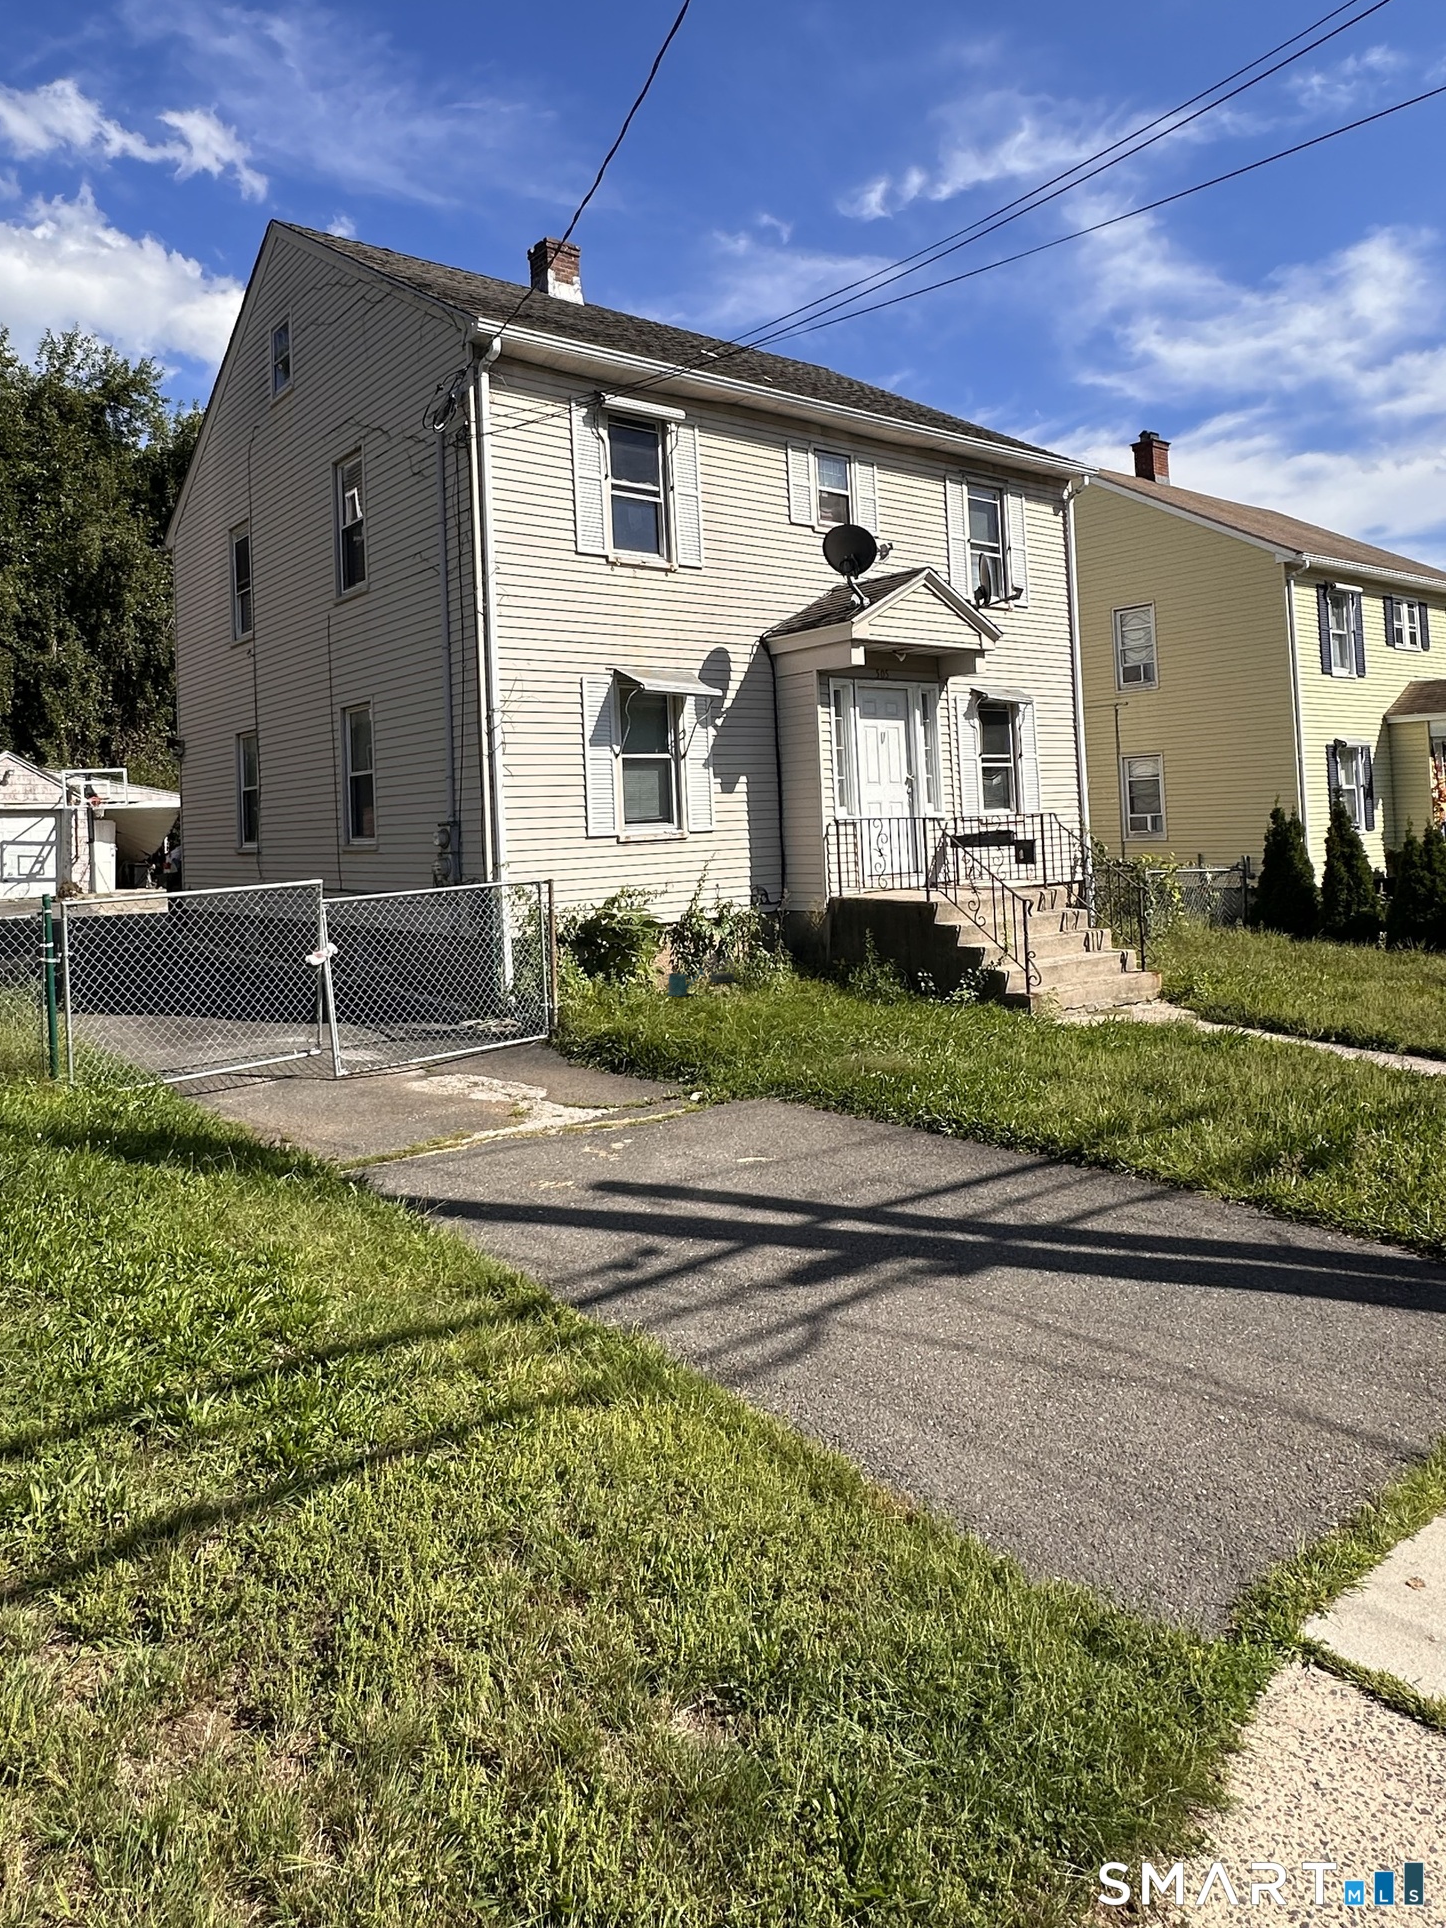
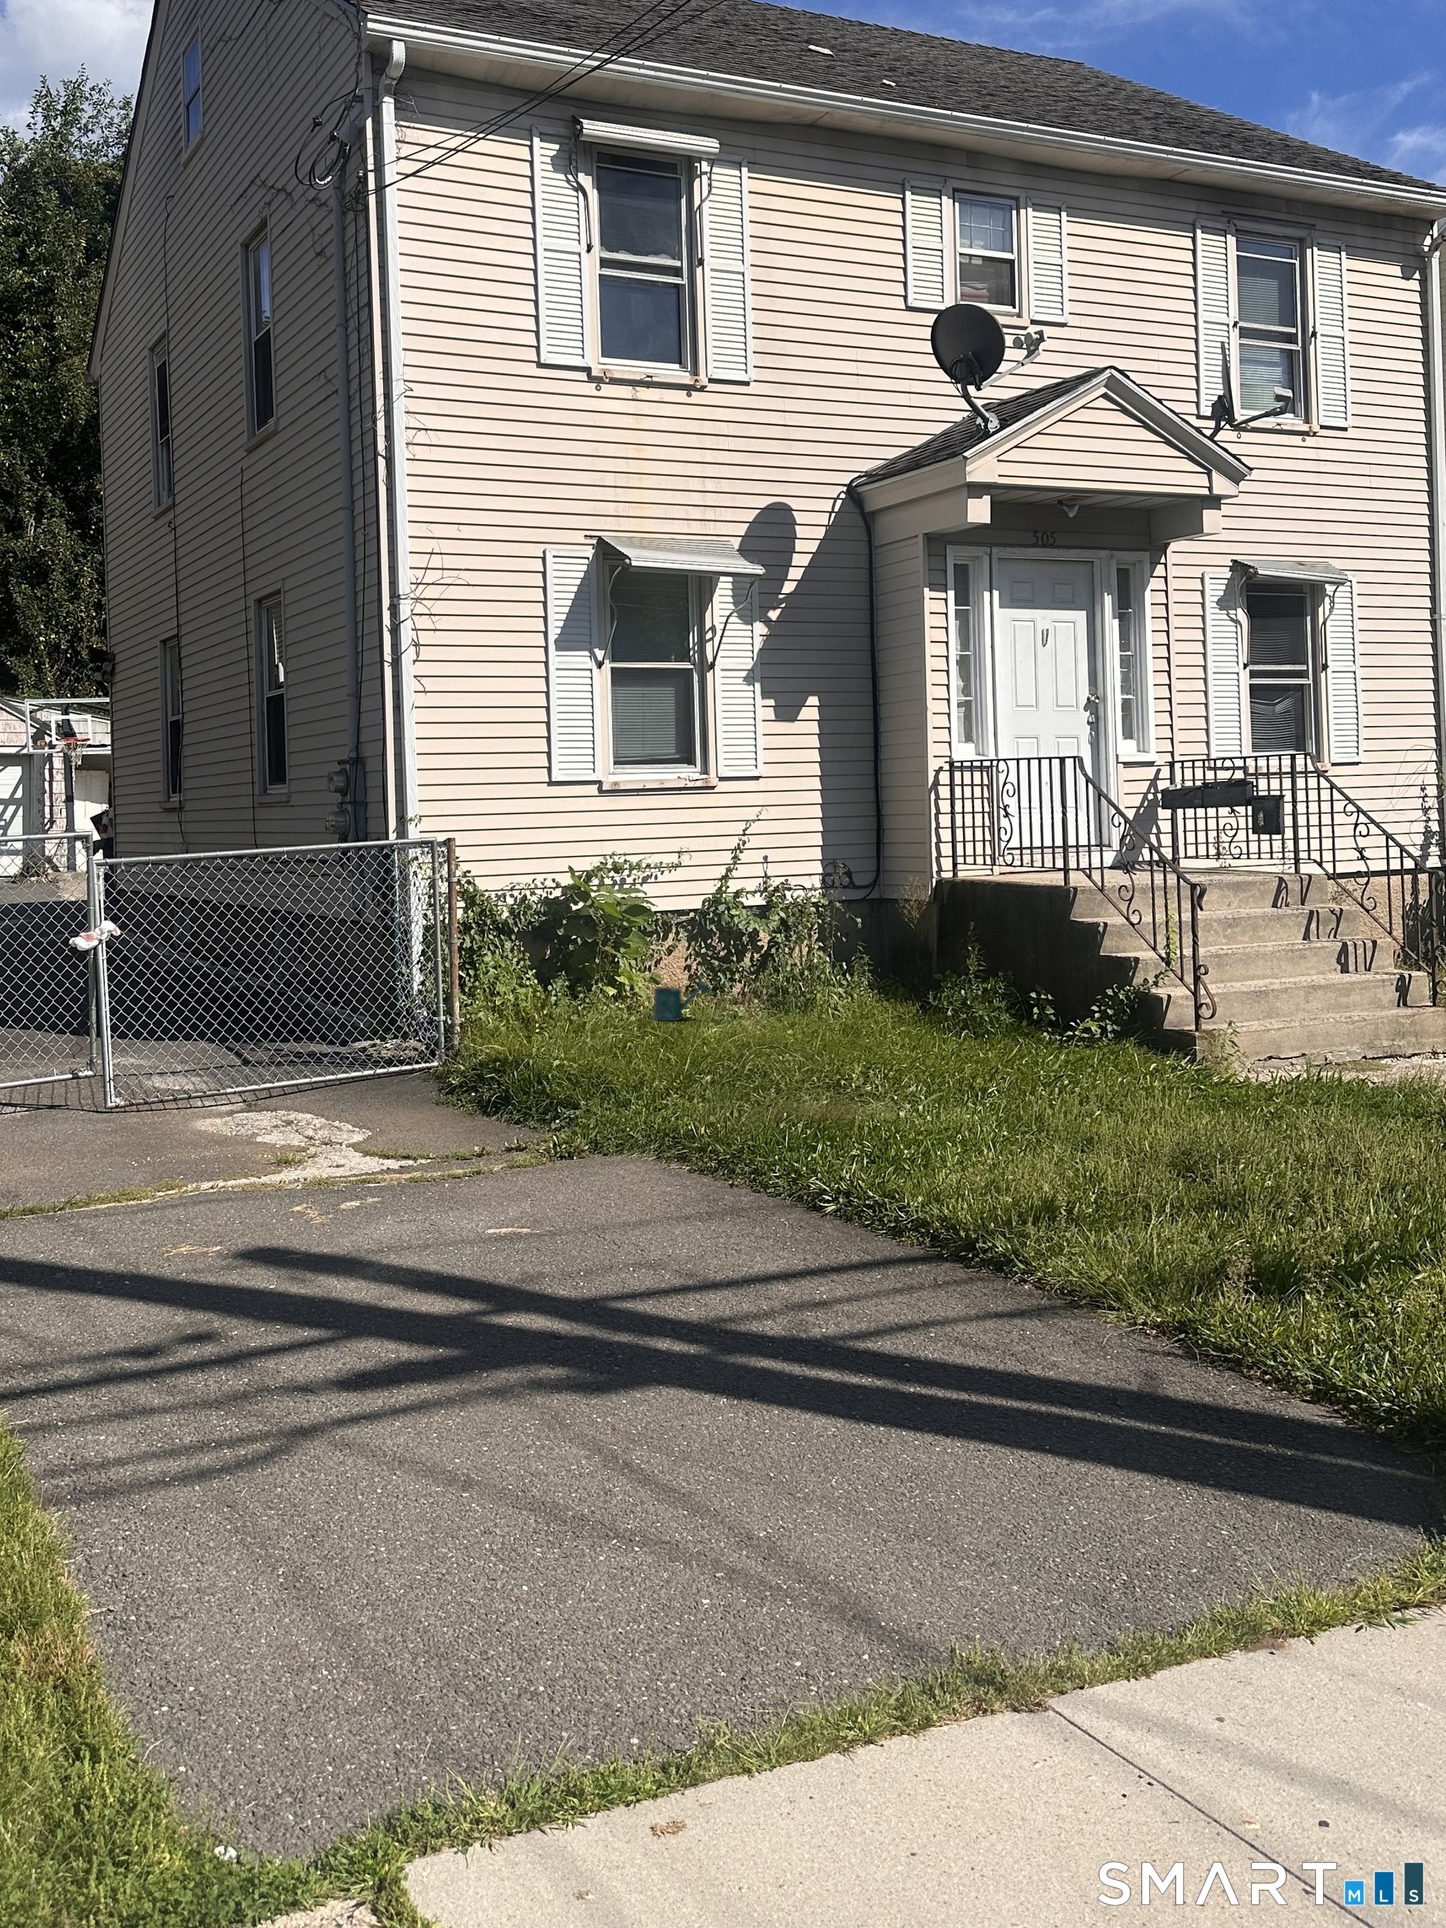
decorative plant: present [707,955,736,983] -> none [732,960,784,1005]

